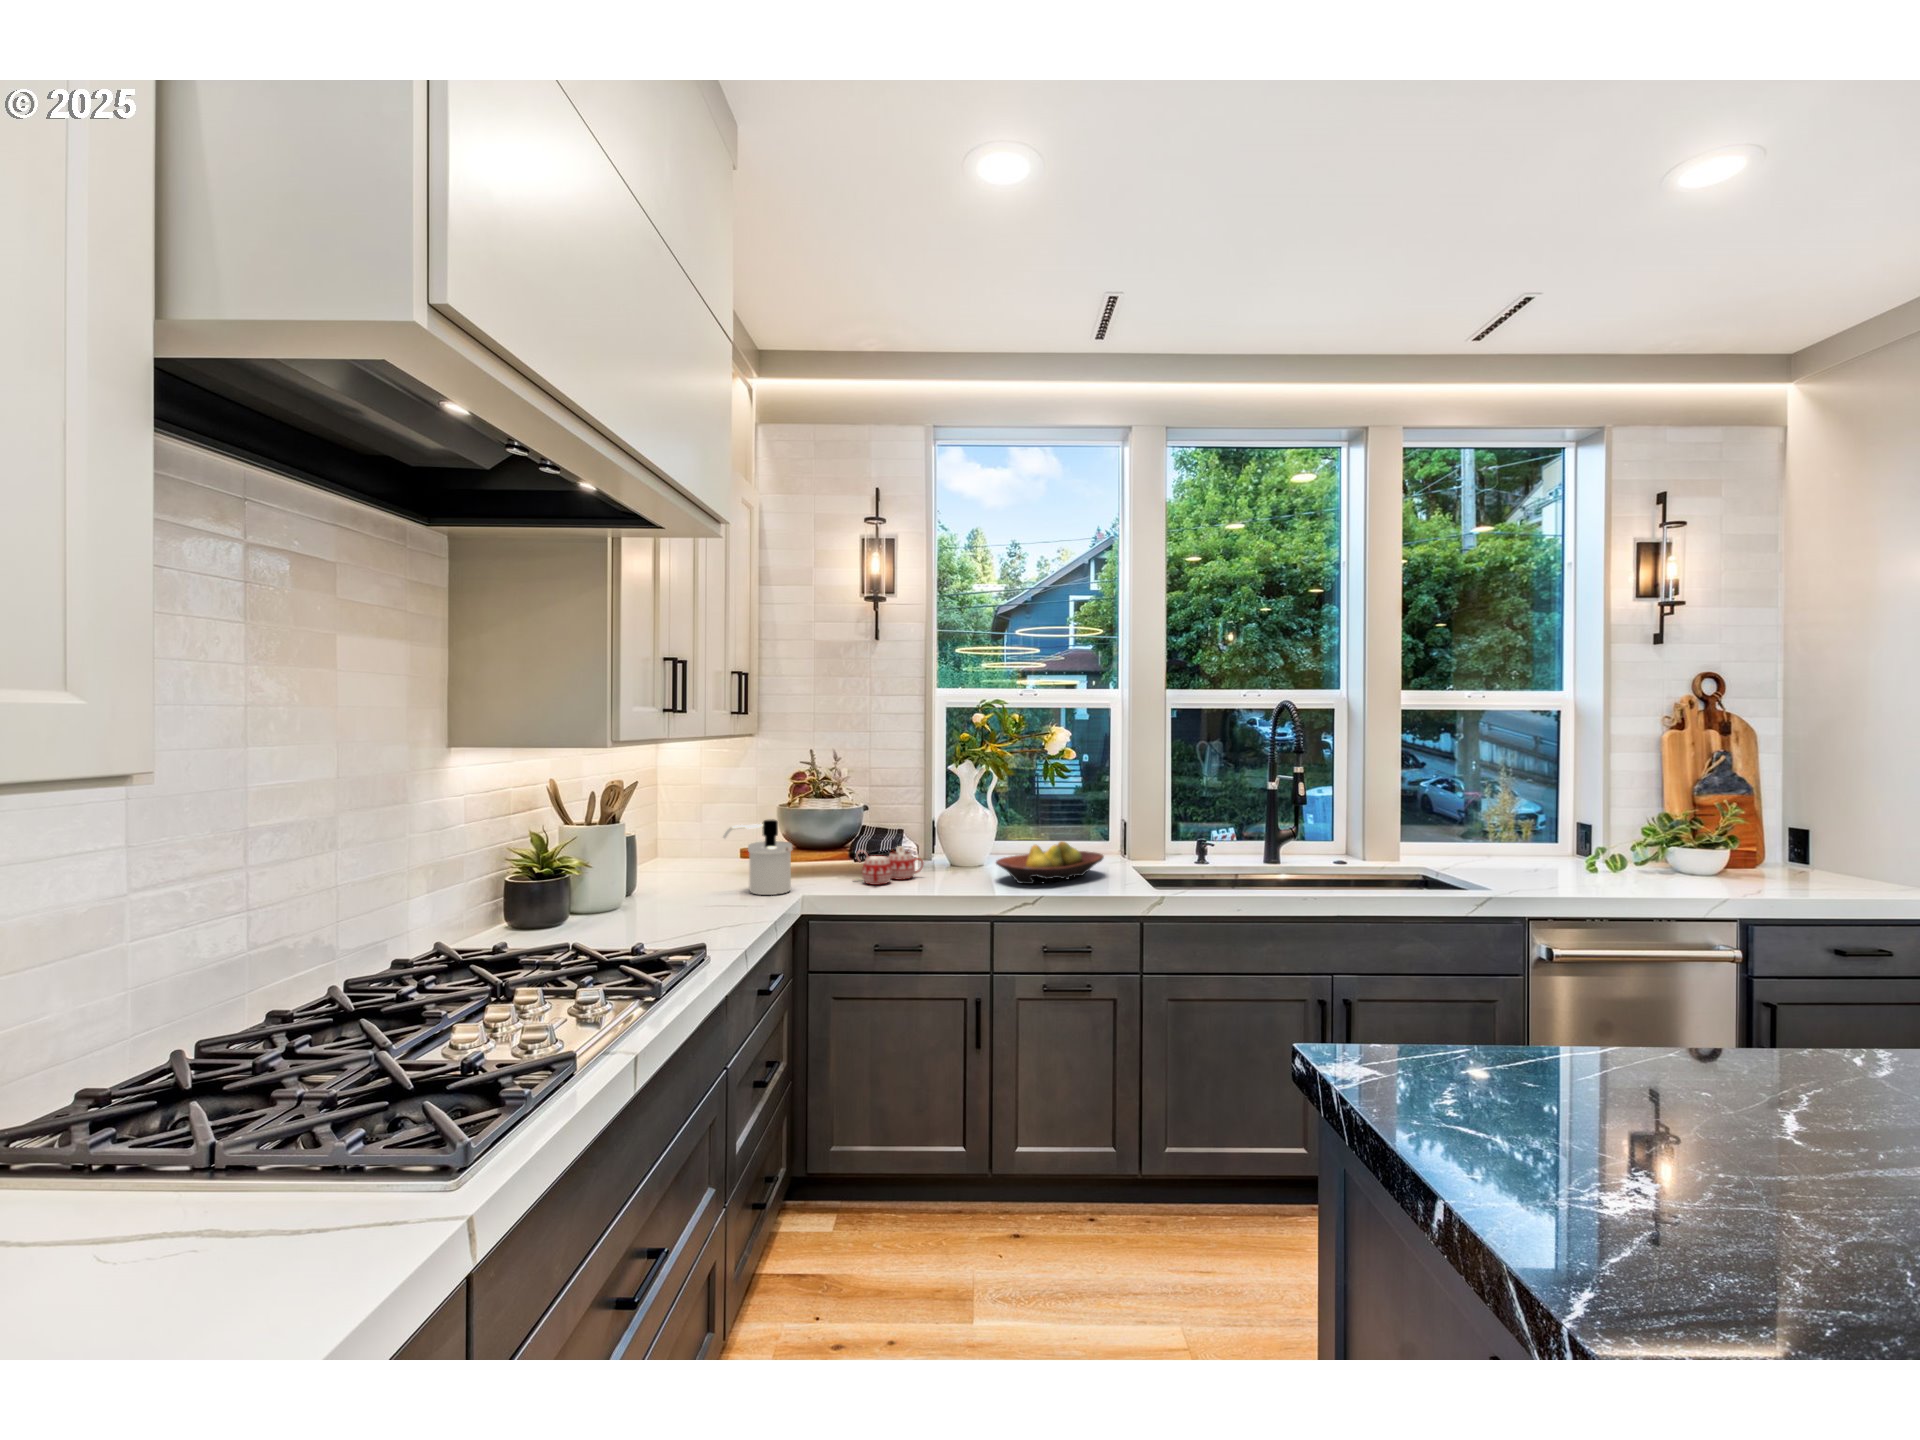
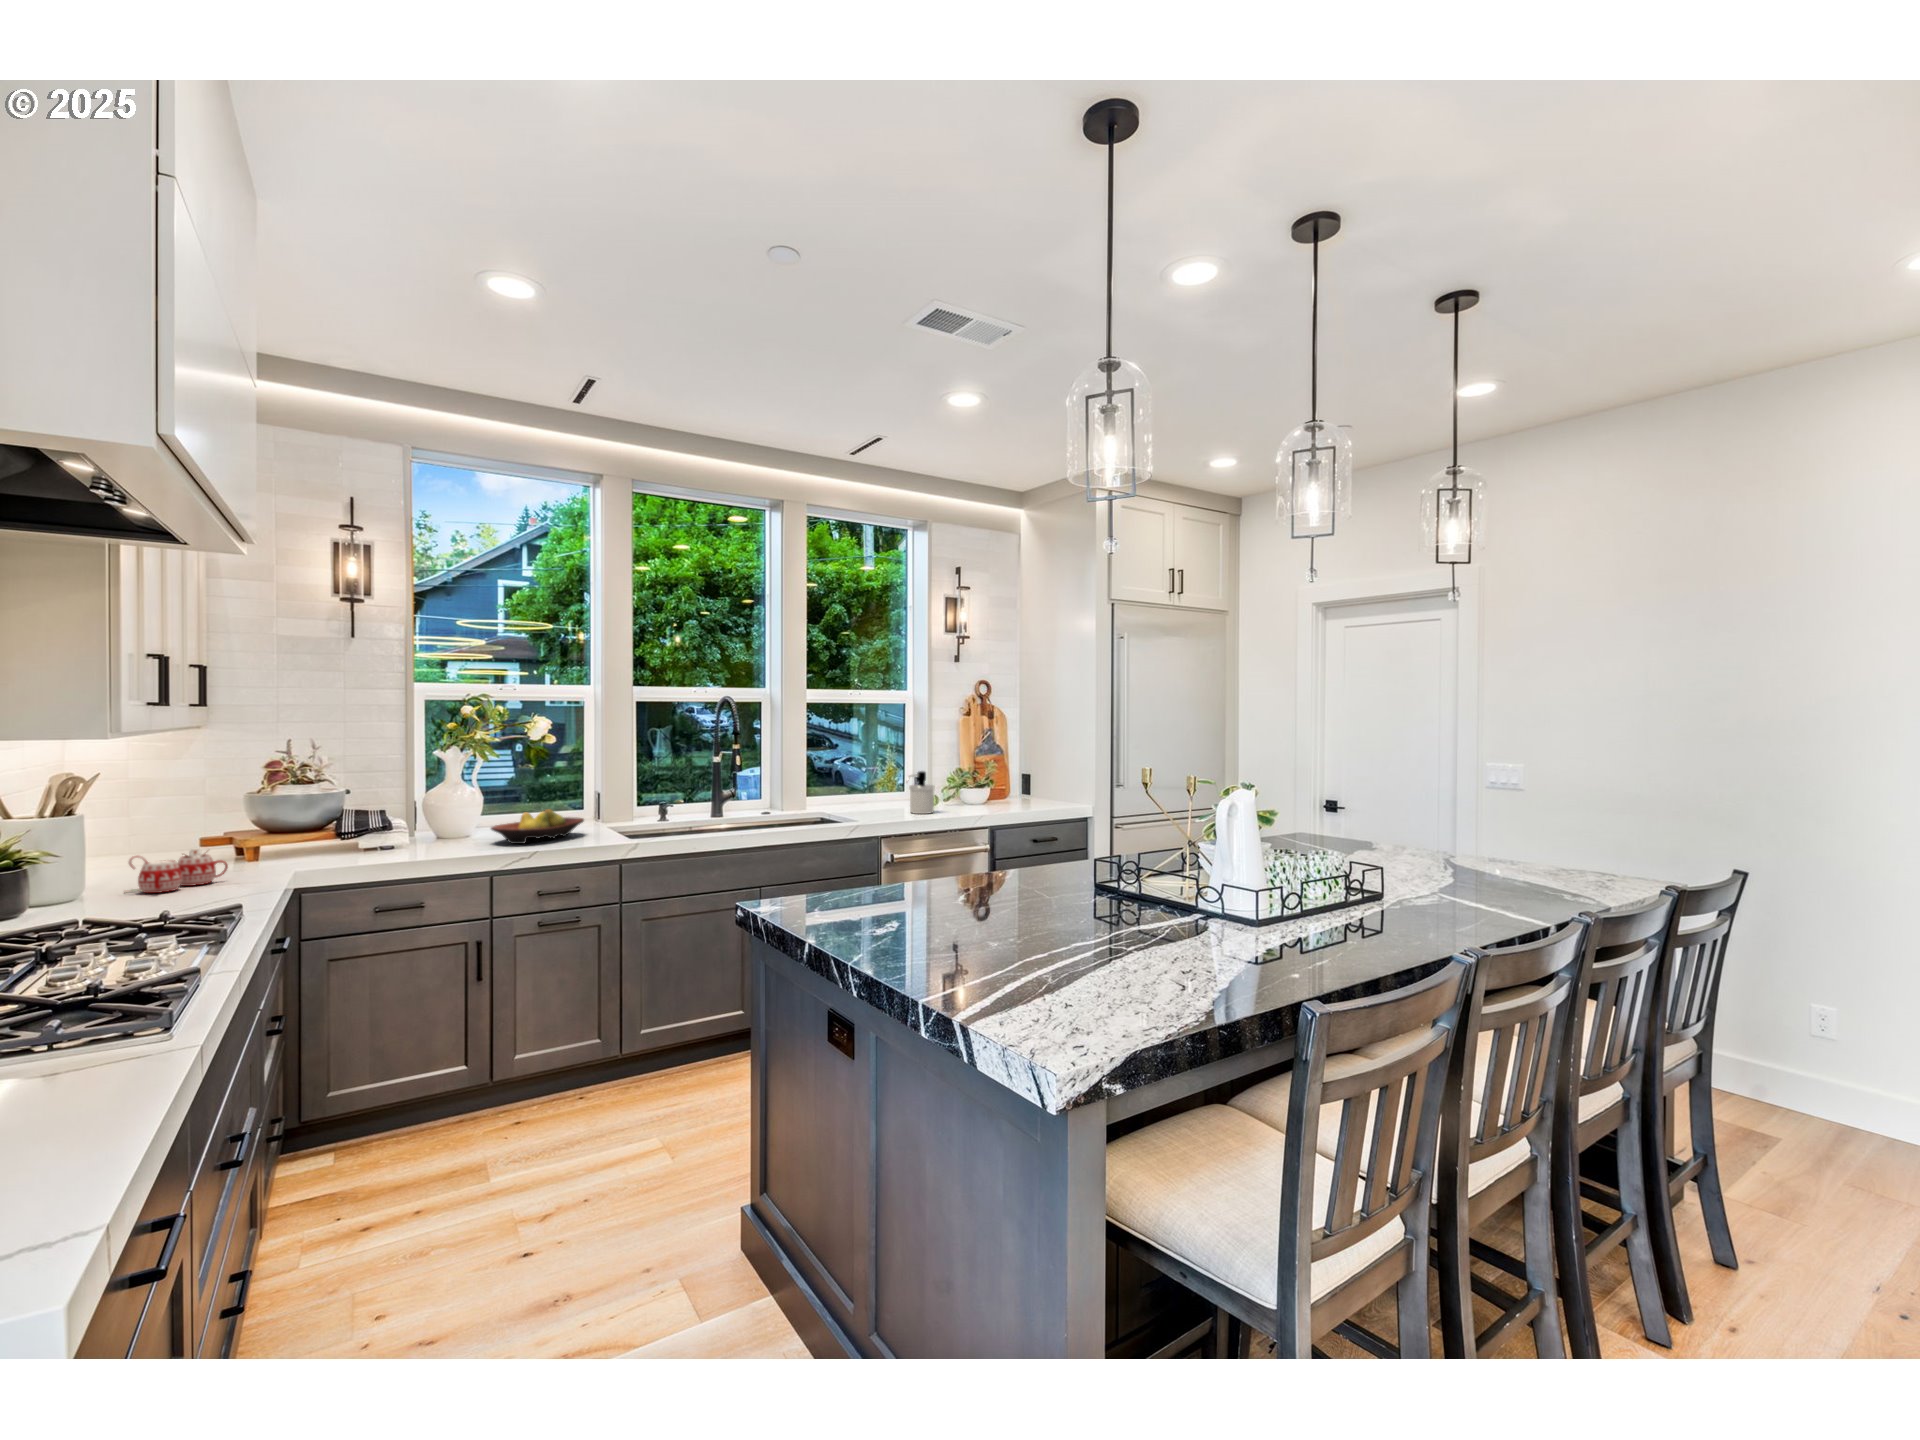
soap dispenser: present [723,819,792,895] -> present [906,771,934,814]
mug: present [853,846,923,885] -> present [124,849,228,893]

